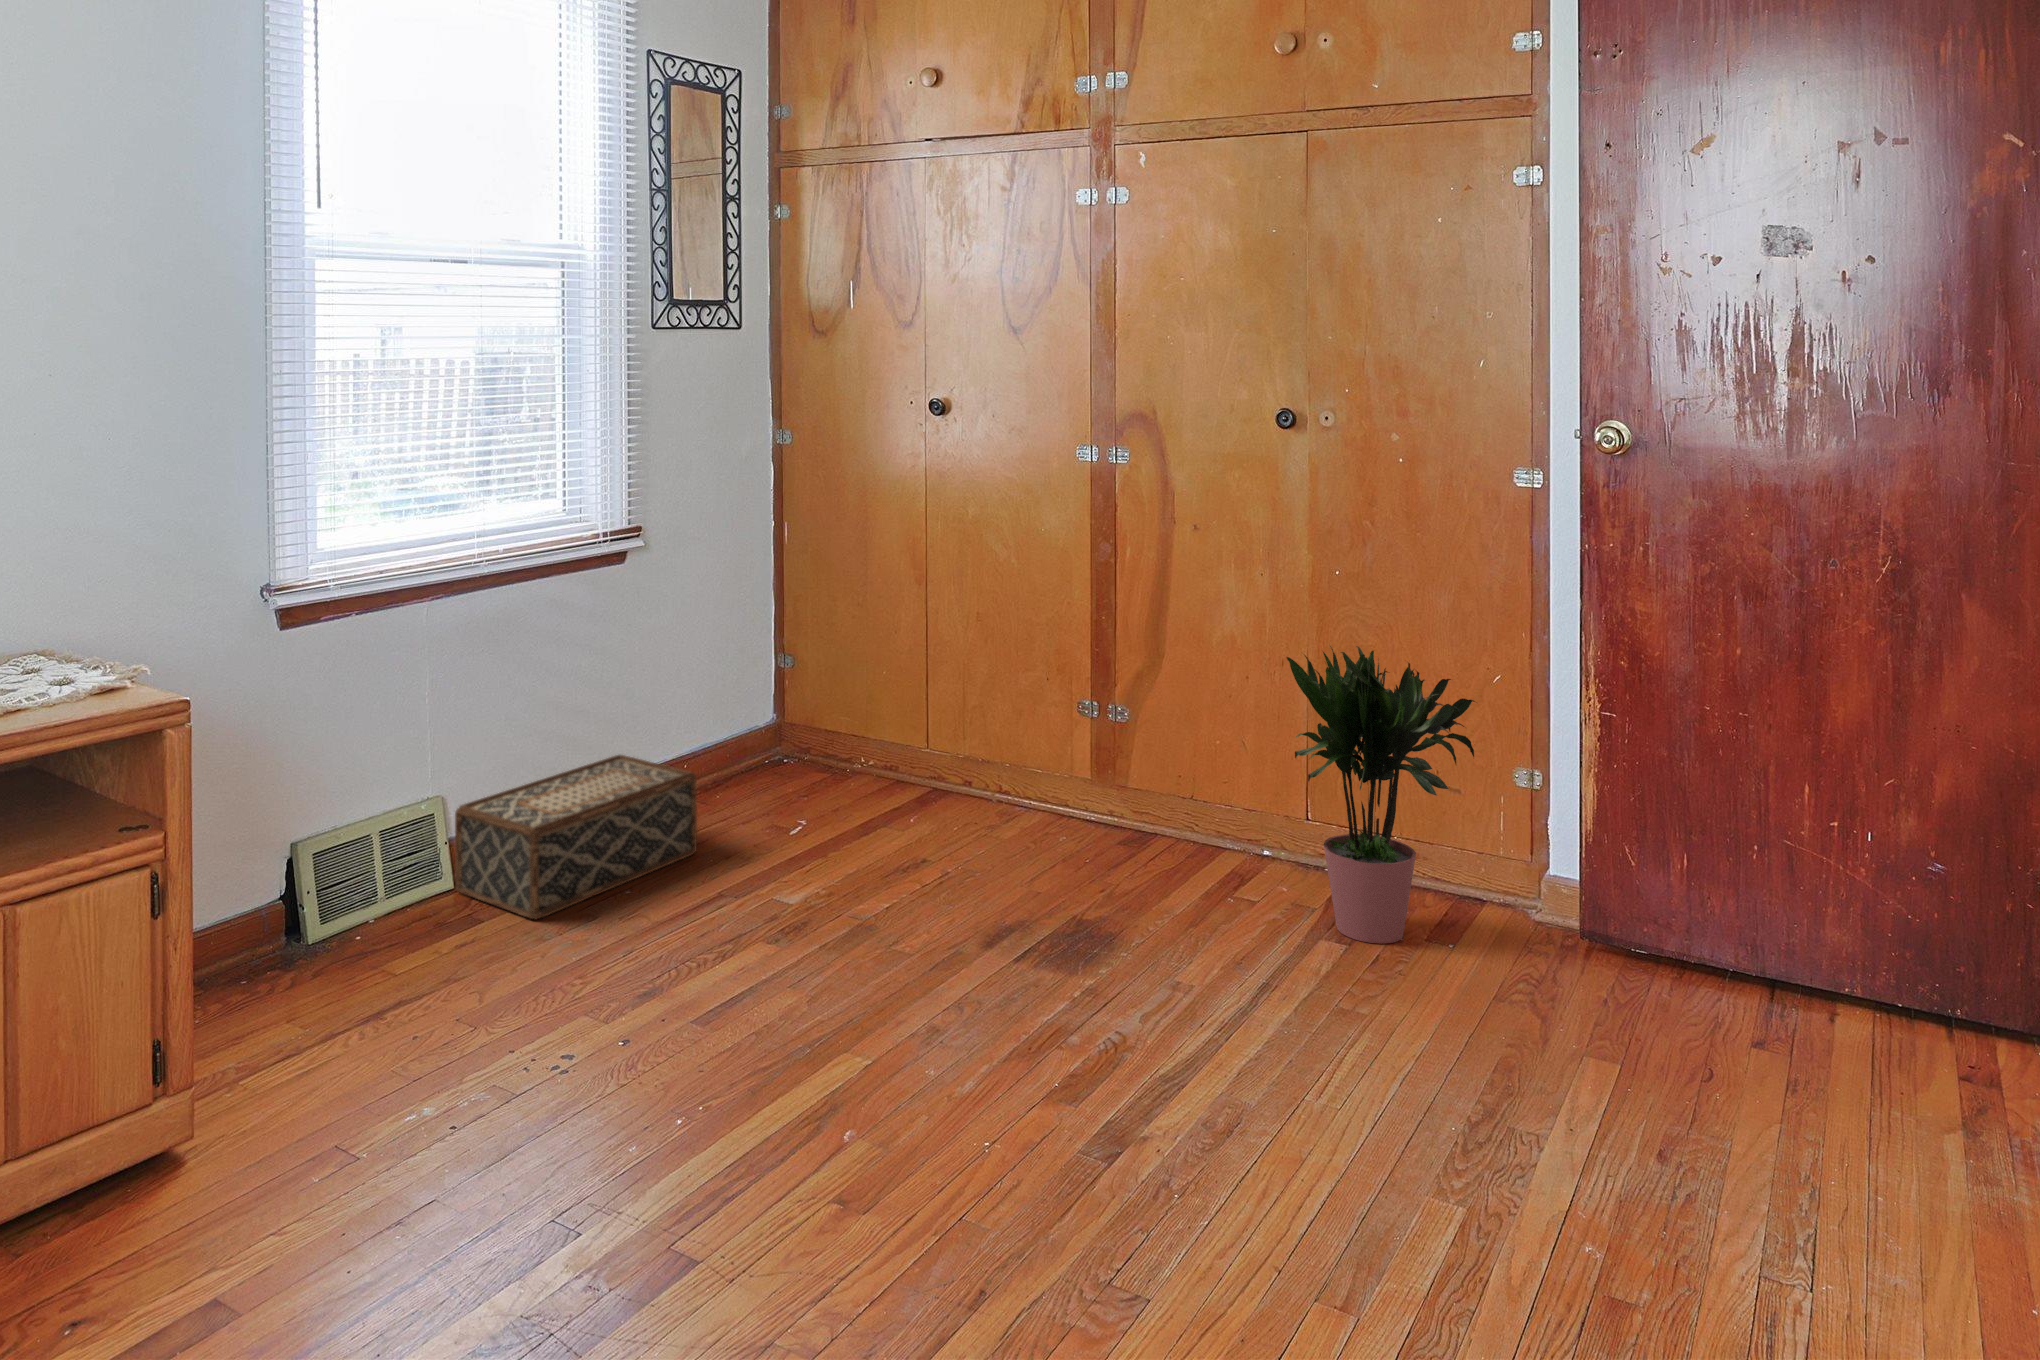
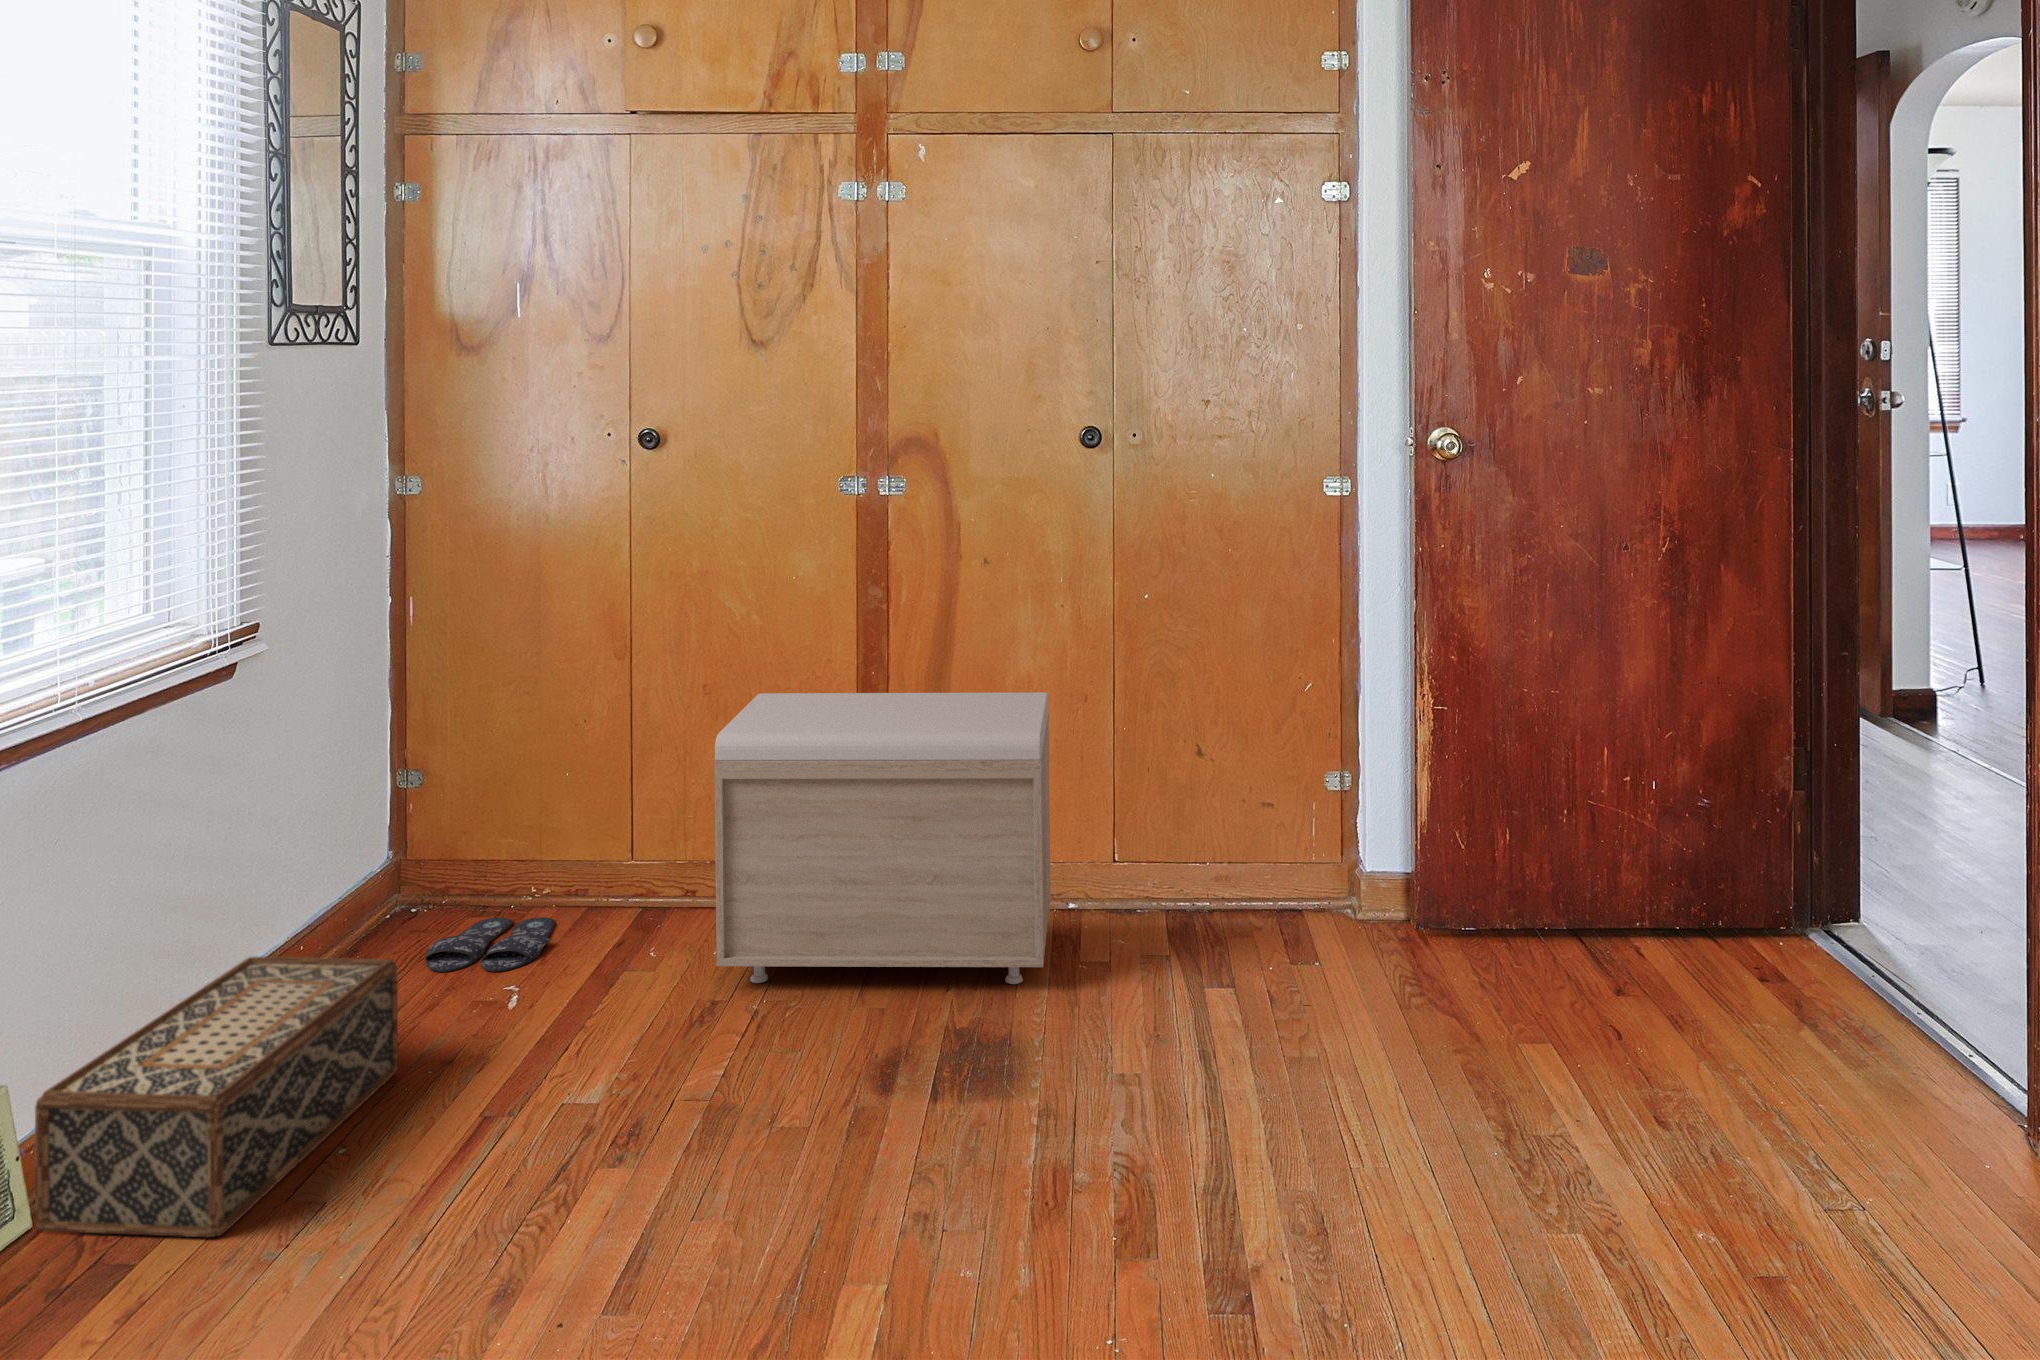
storage bench: none [931,620,1240,897] -> present [715,692,1051,984]
potted plant: present [1286,646,1475,943] -> none [1144,659,1359,983]
slippers: none [765,770,867,806] -> present [425,917,555,972]

